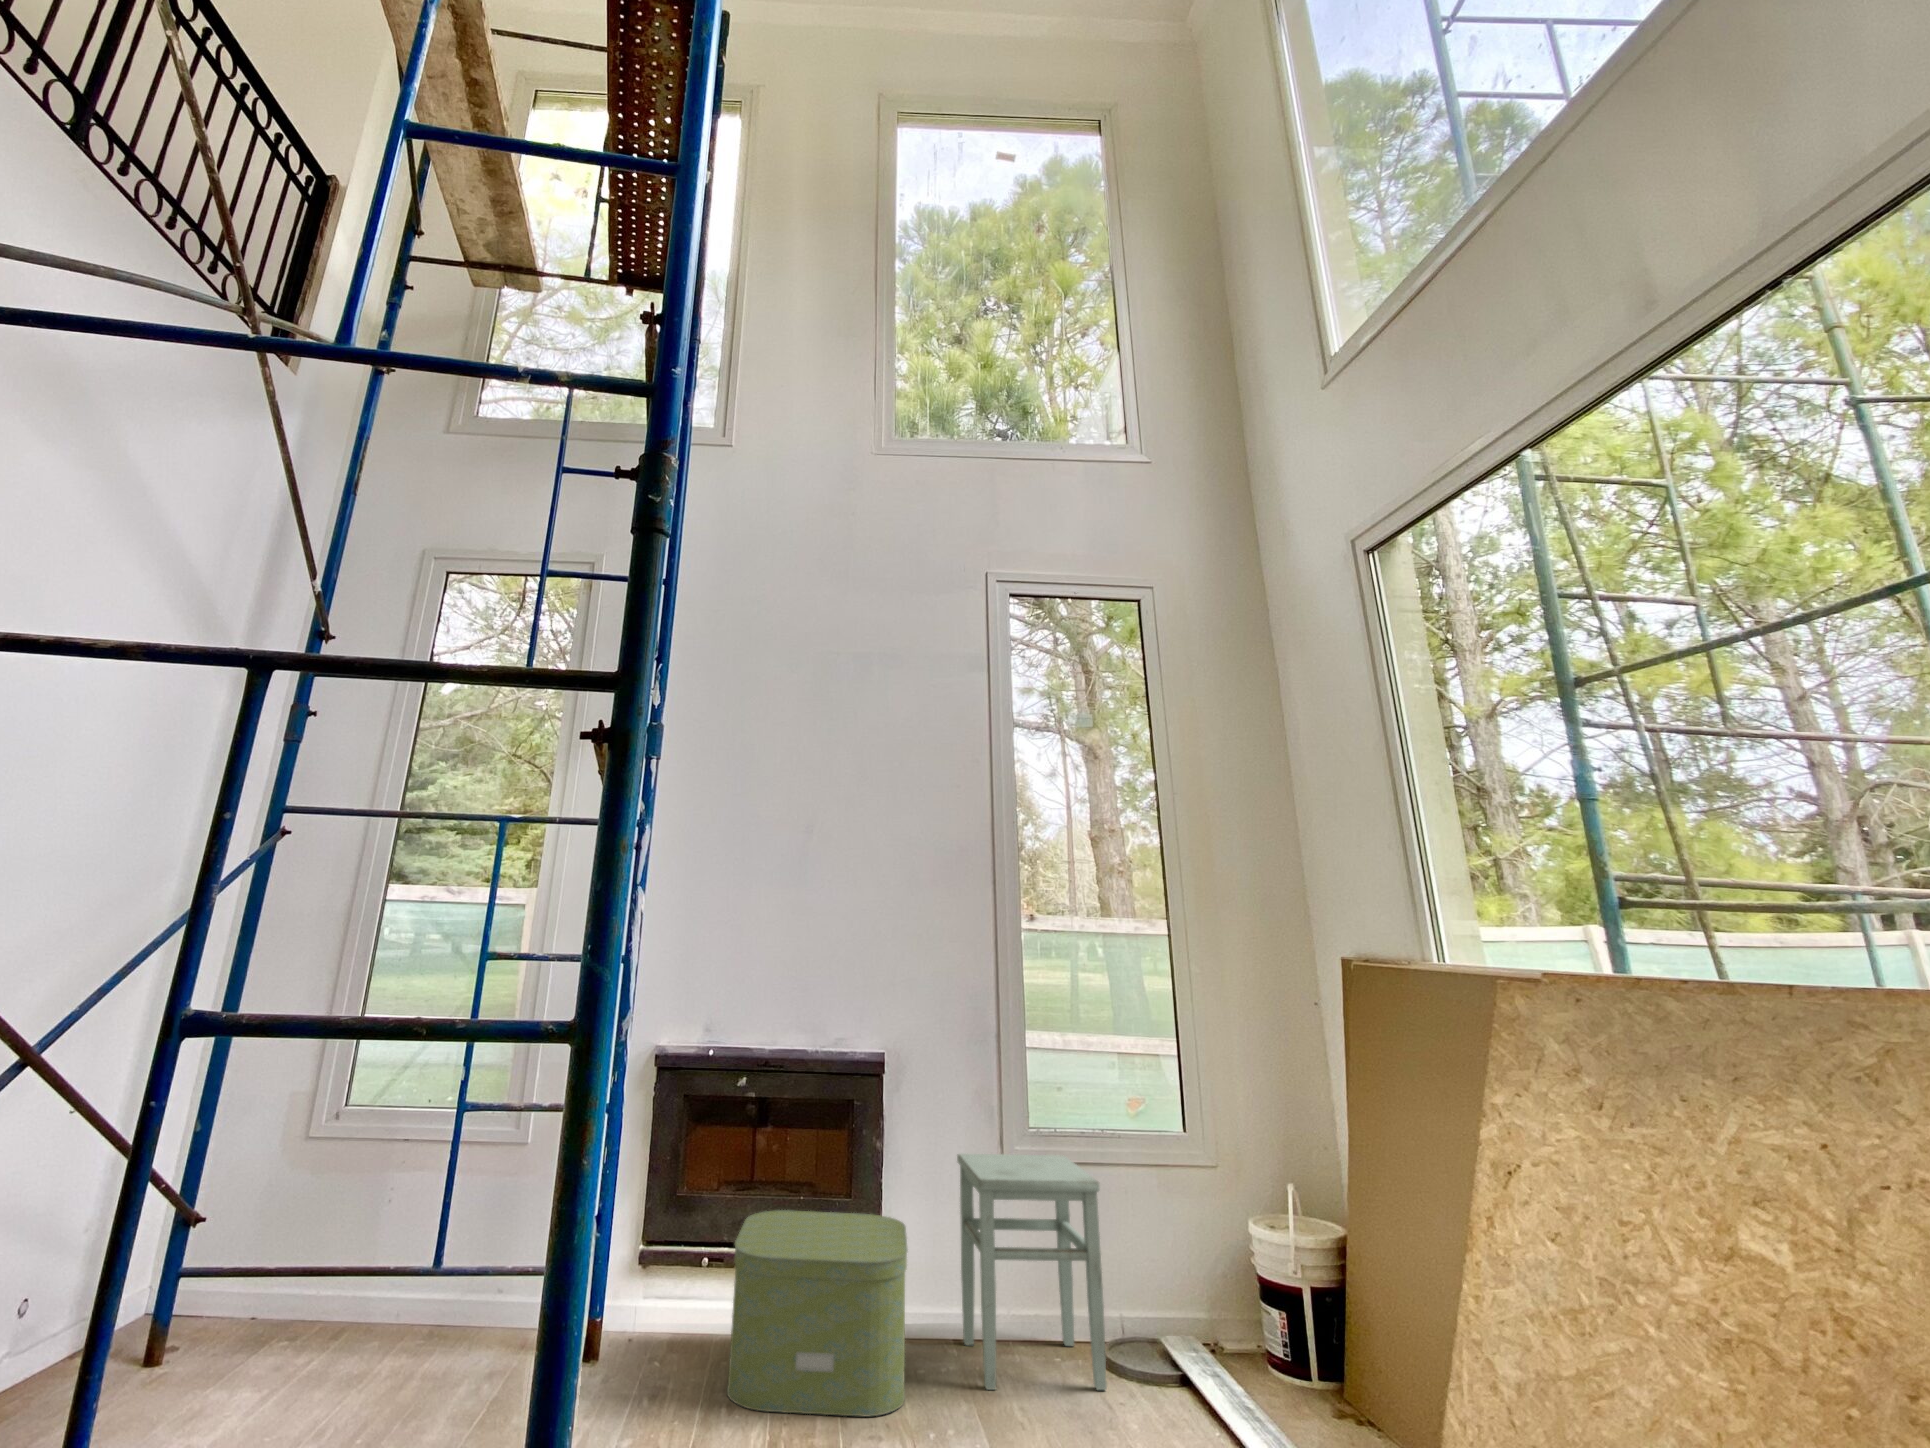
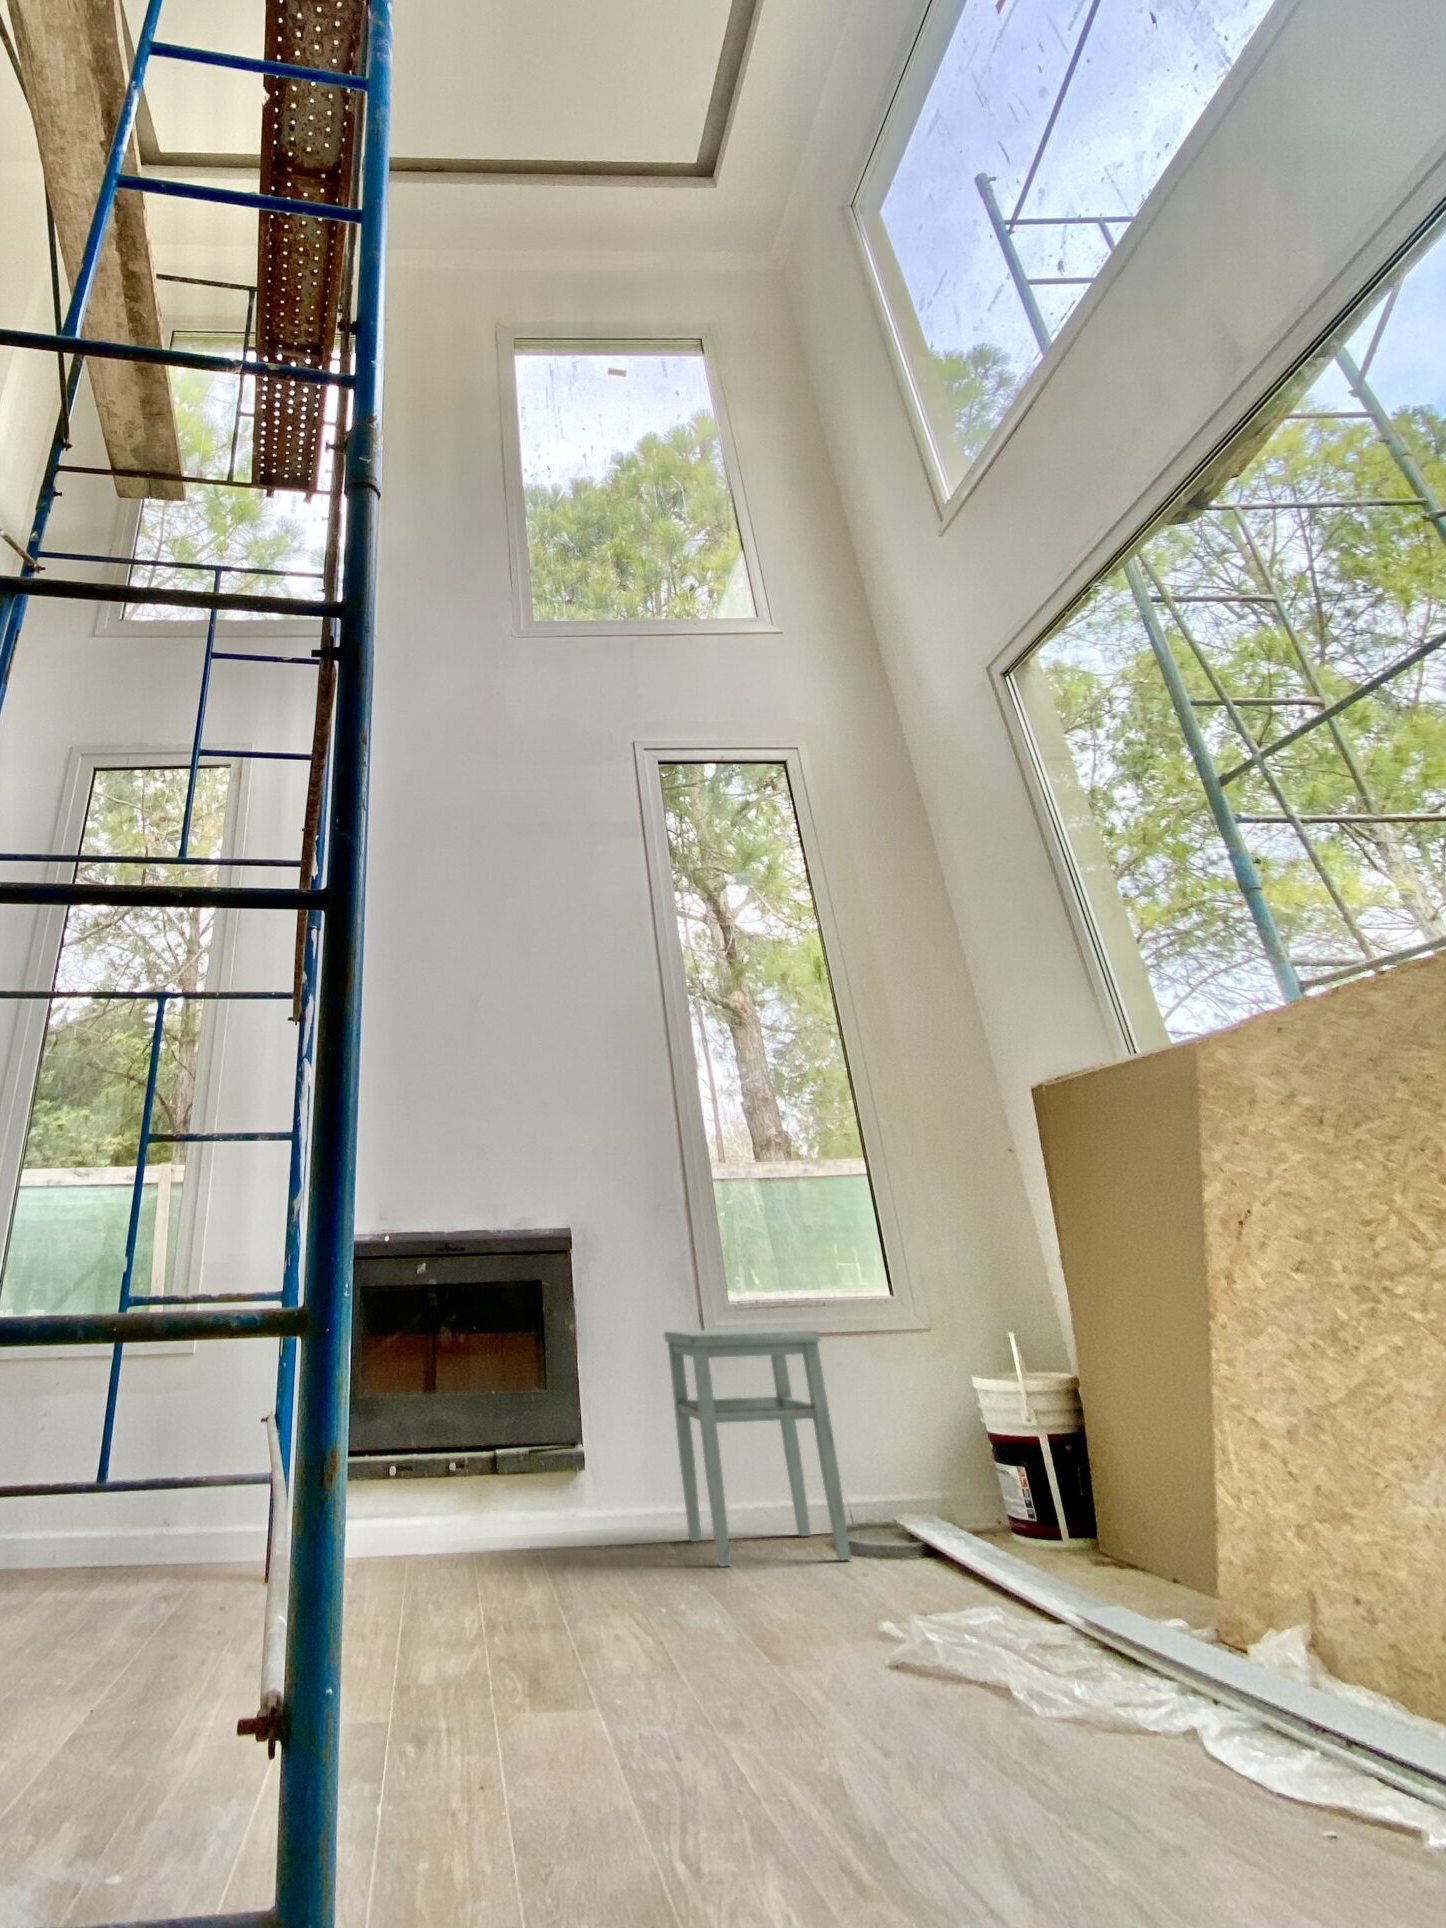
storage box: present [727,1210,908,1416] -> none [435,1401,633,1592]

